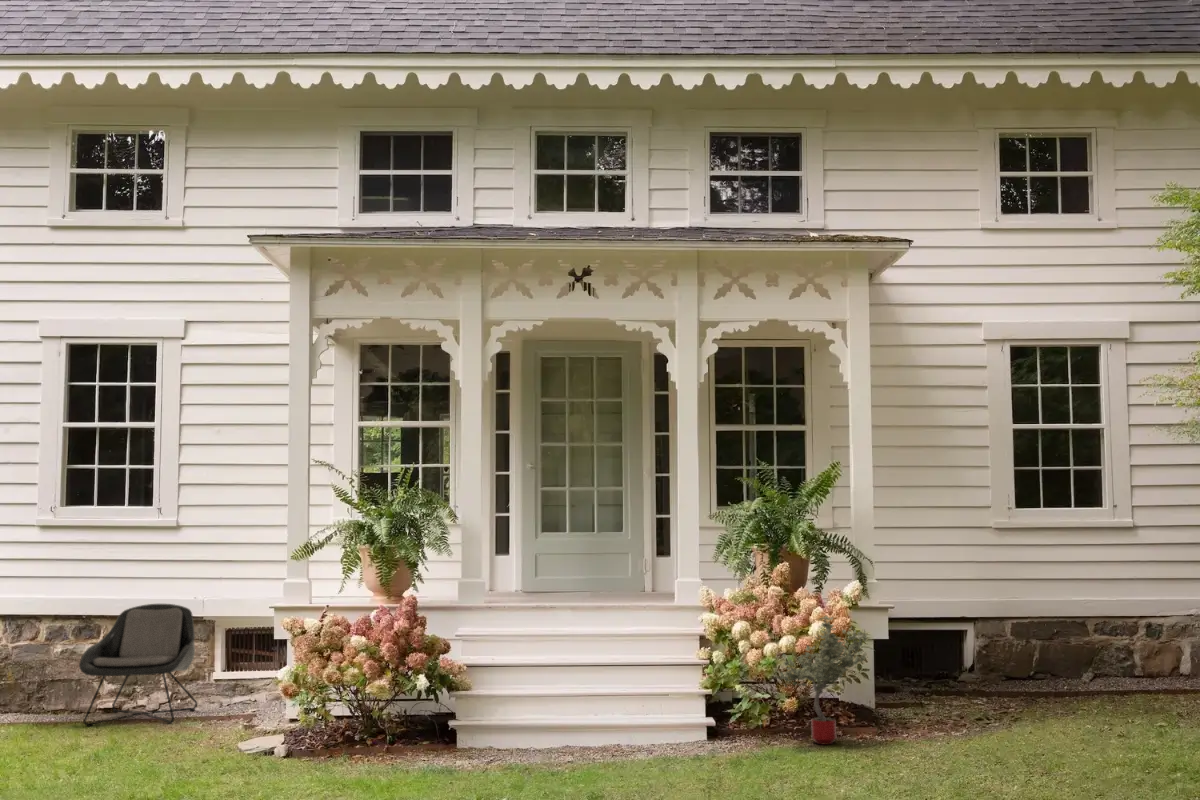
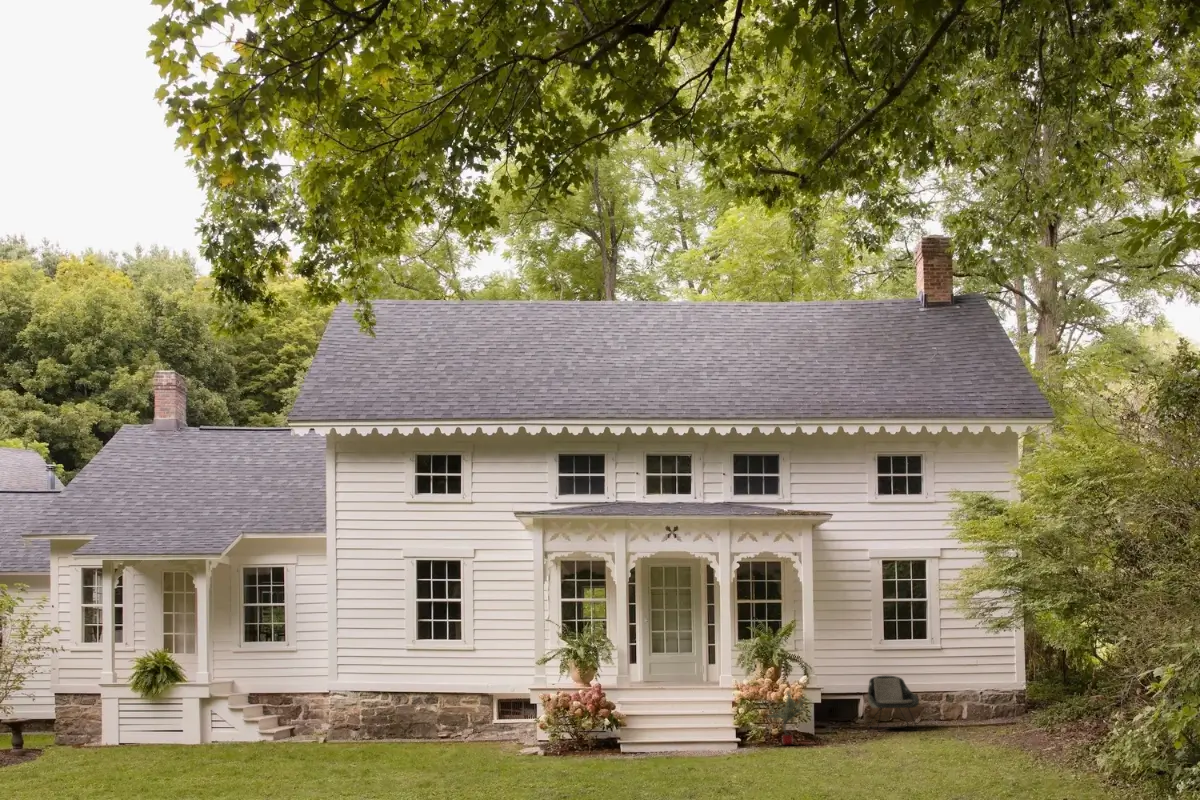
lounge chair: present [79,604,197,726] -> present [868,676,919,732]

